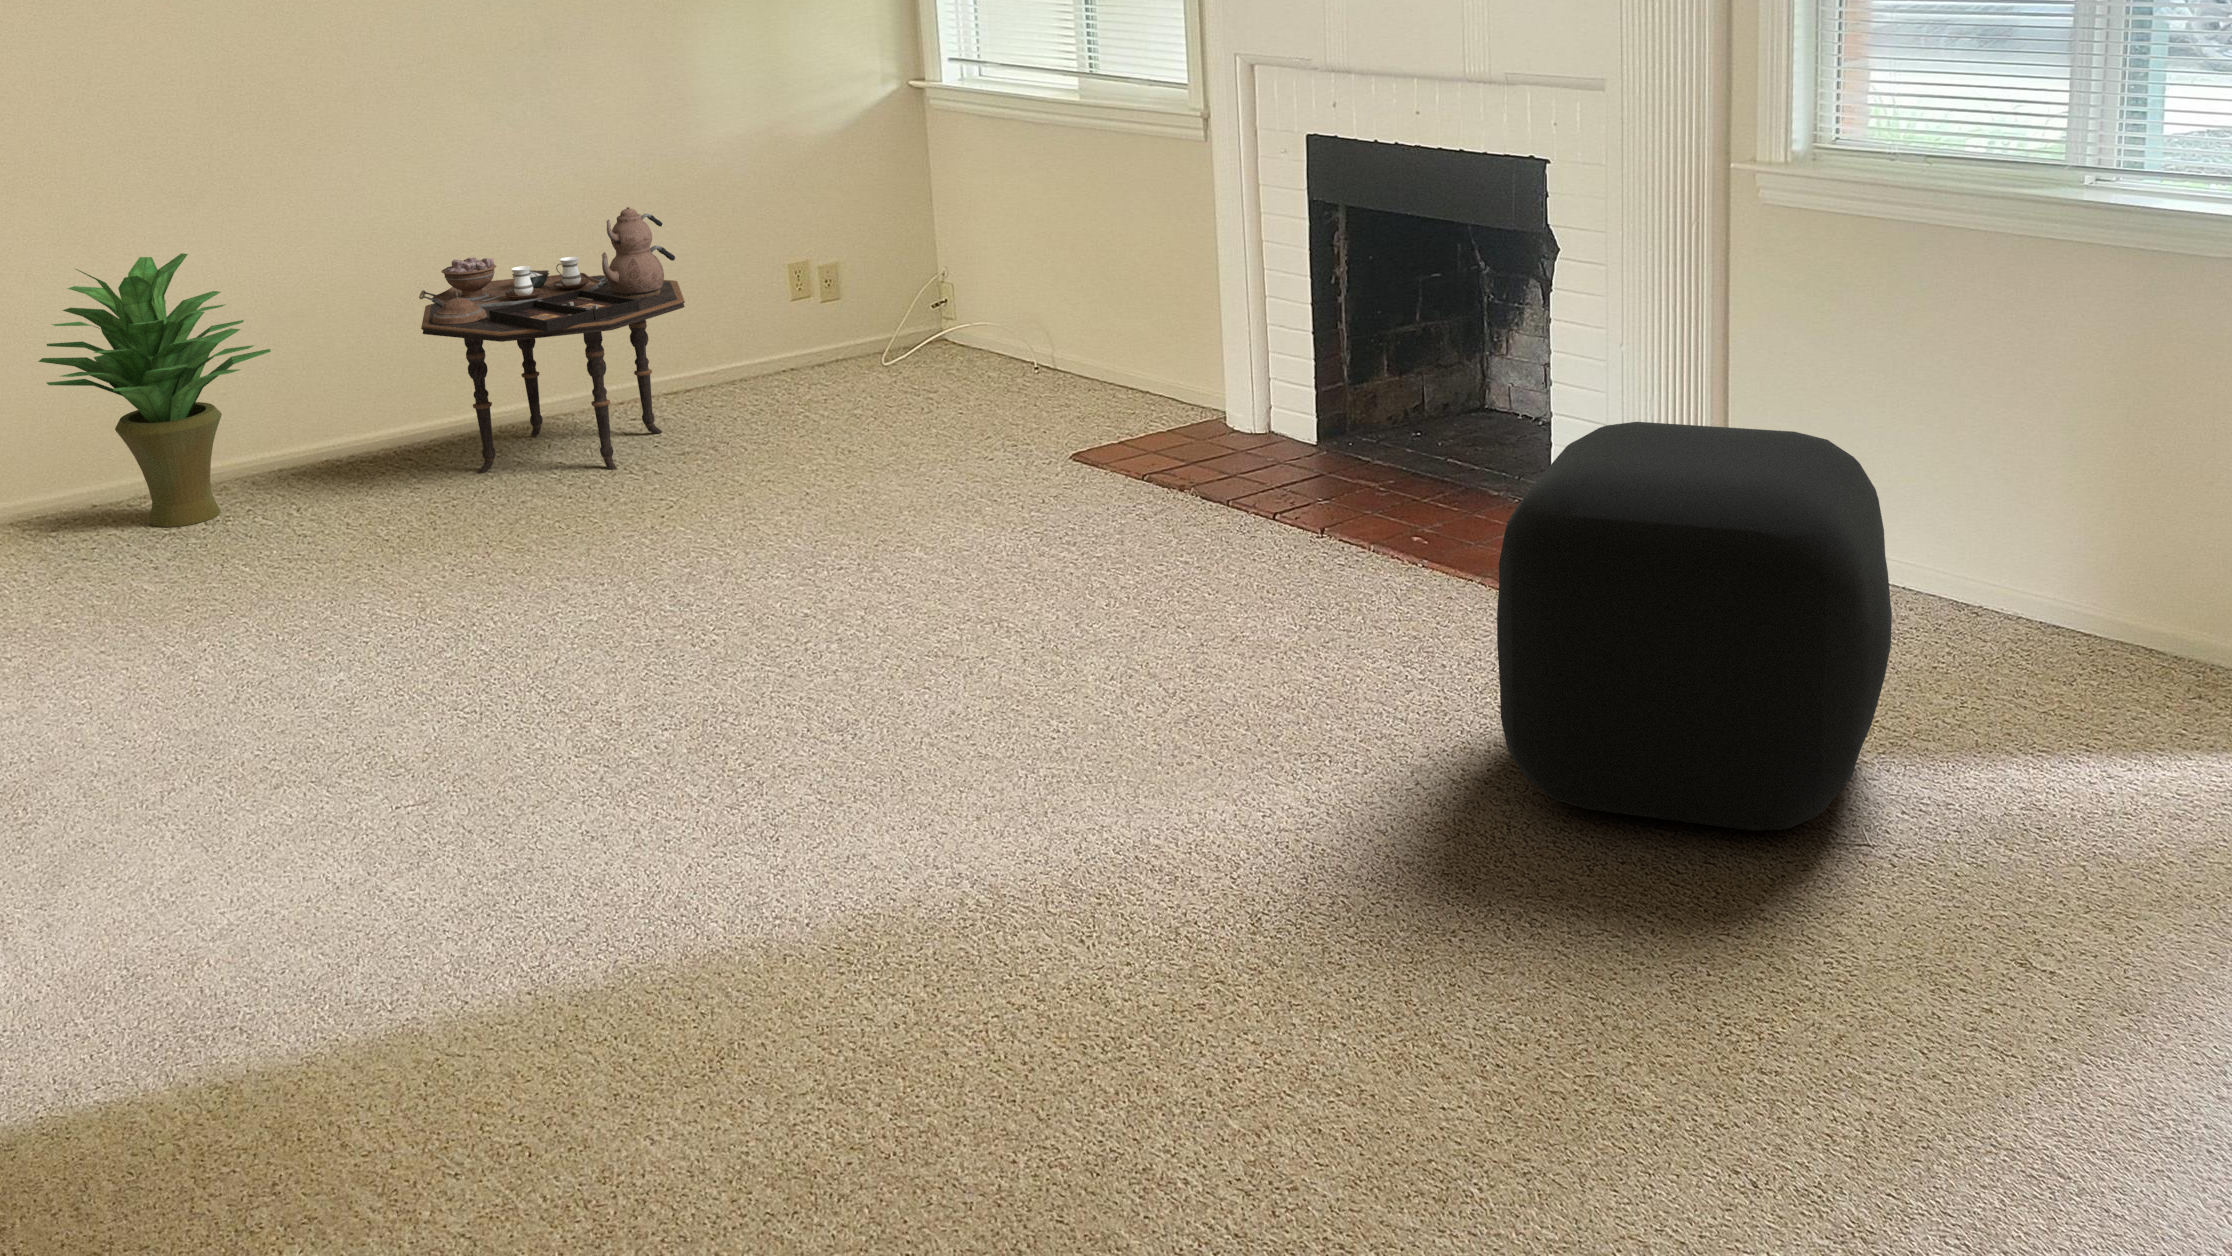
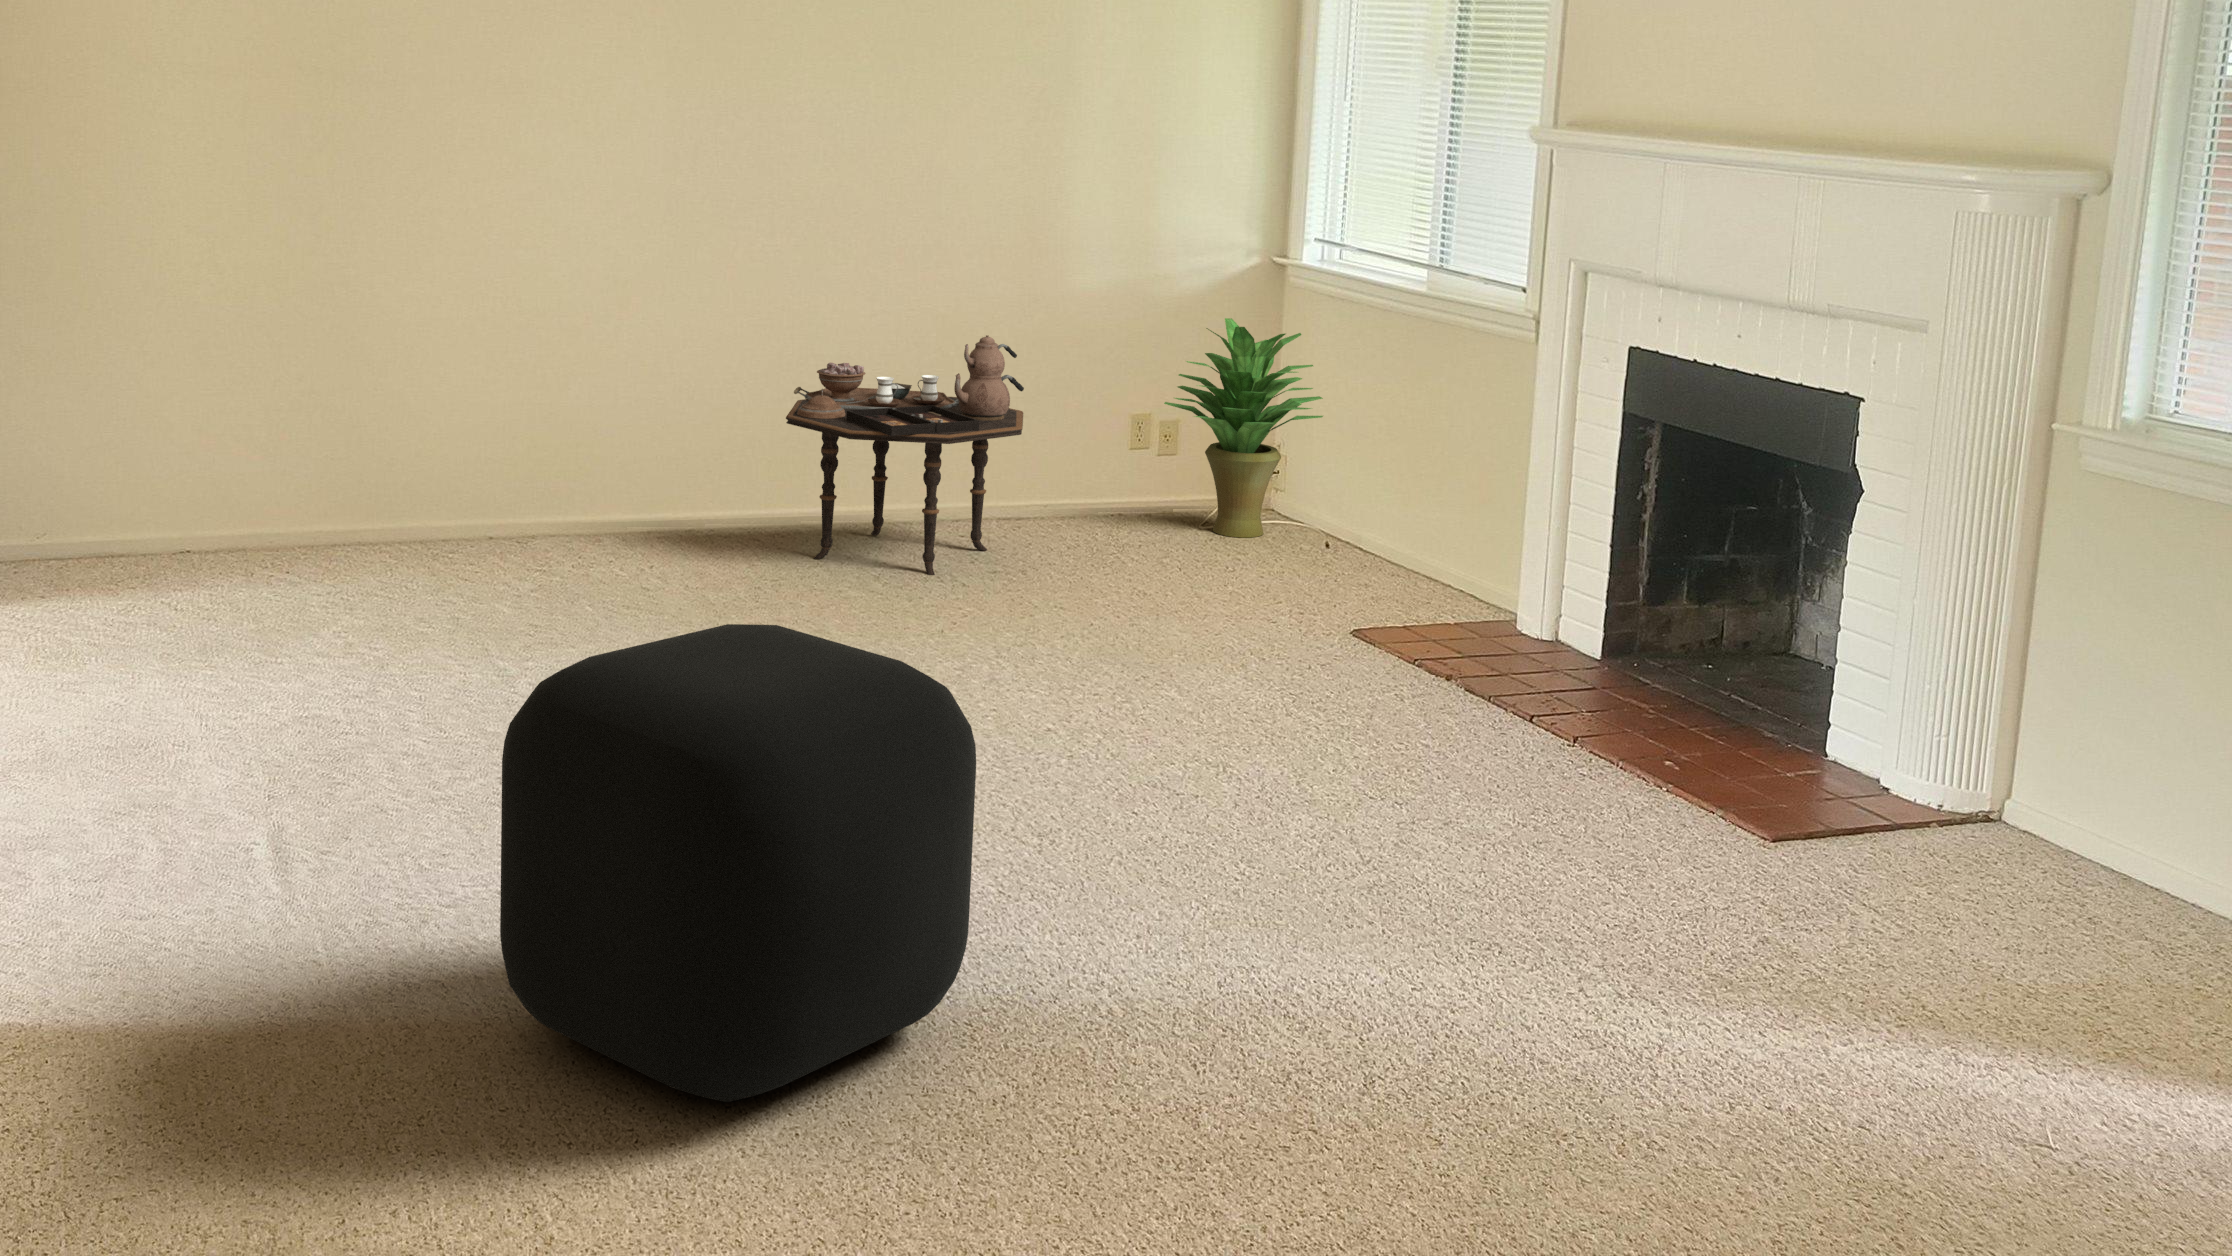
potted plant: present [38,253,271,527] -> present [1164,318,1323,537]
ottoman: present [1497,422,1892,831] -> present [500,624,976,1102]

